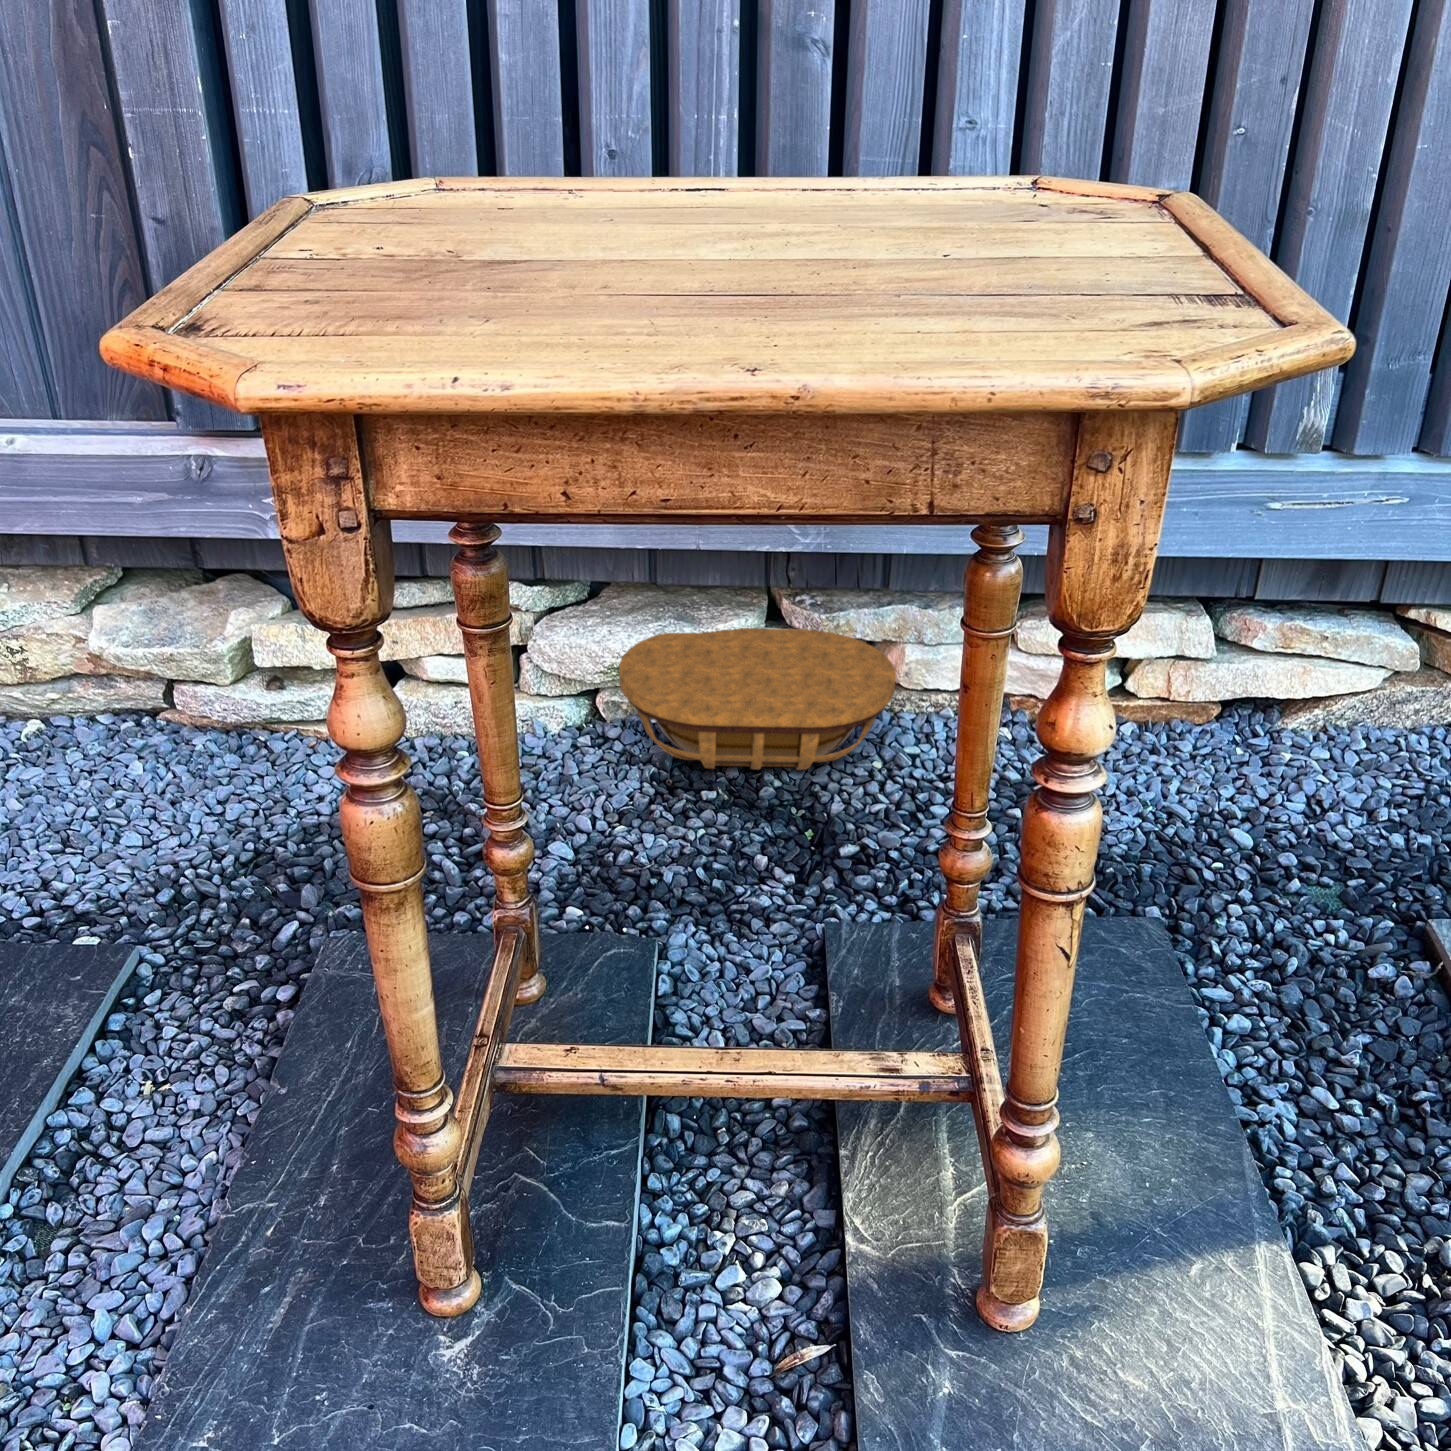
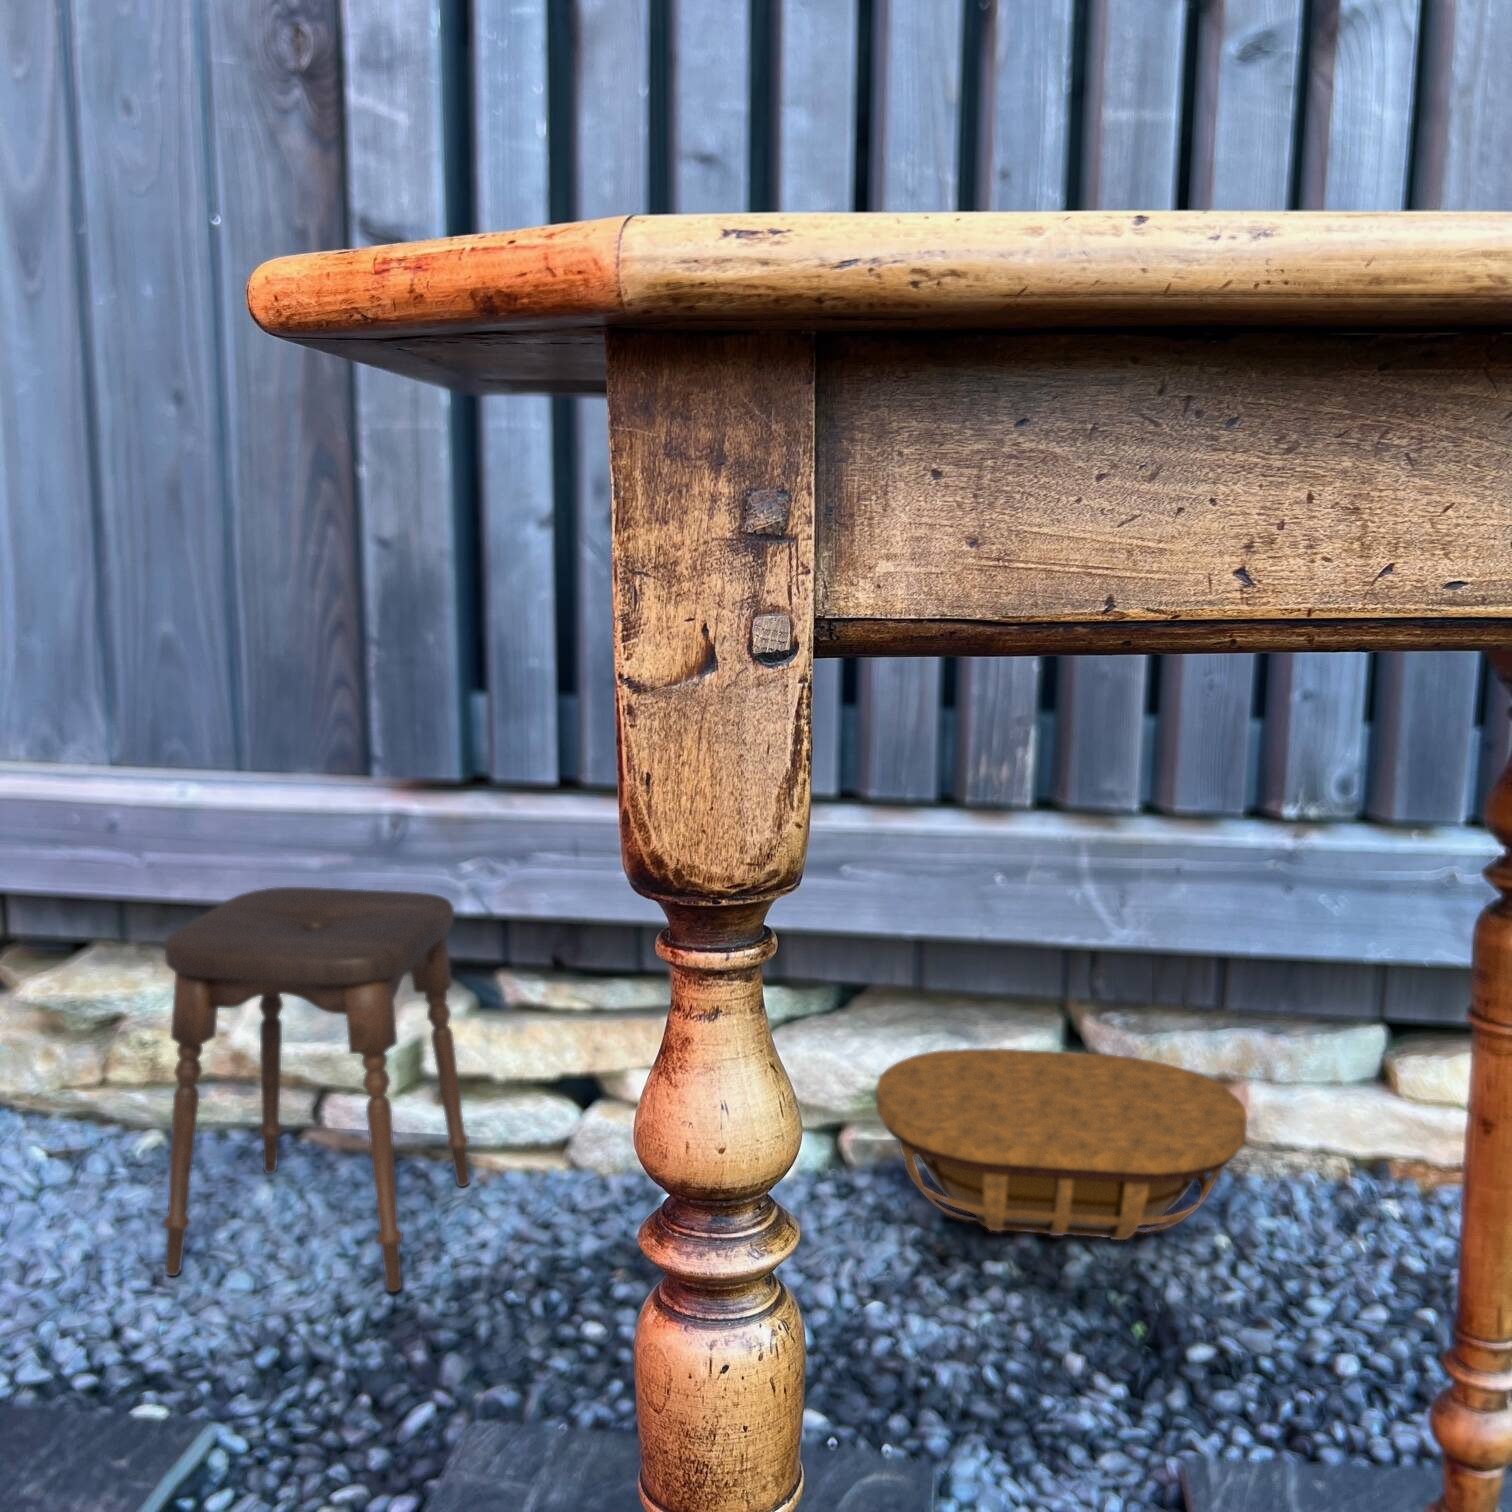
stool: none [29,525,303,841] -> present [163,887,470,1292]

